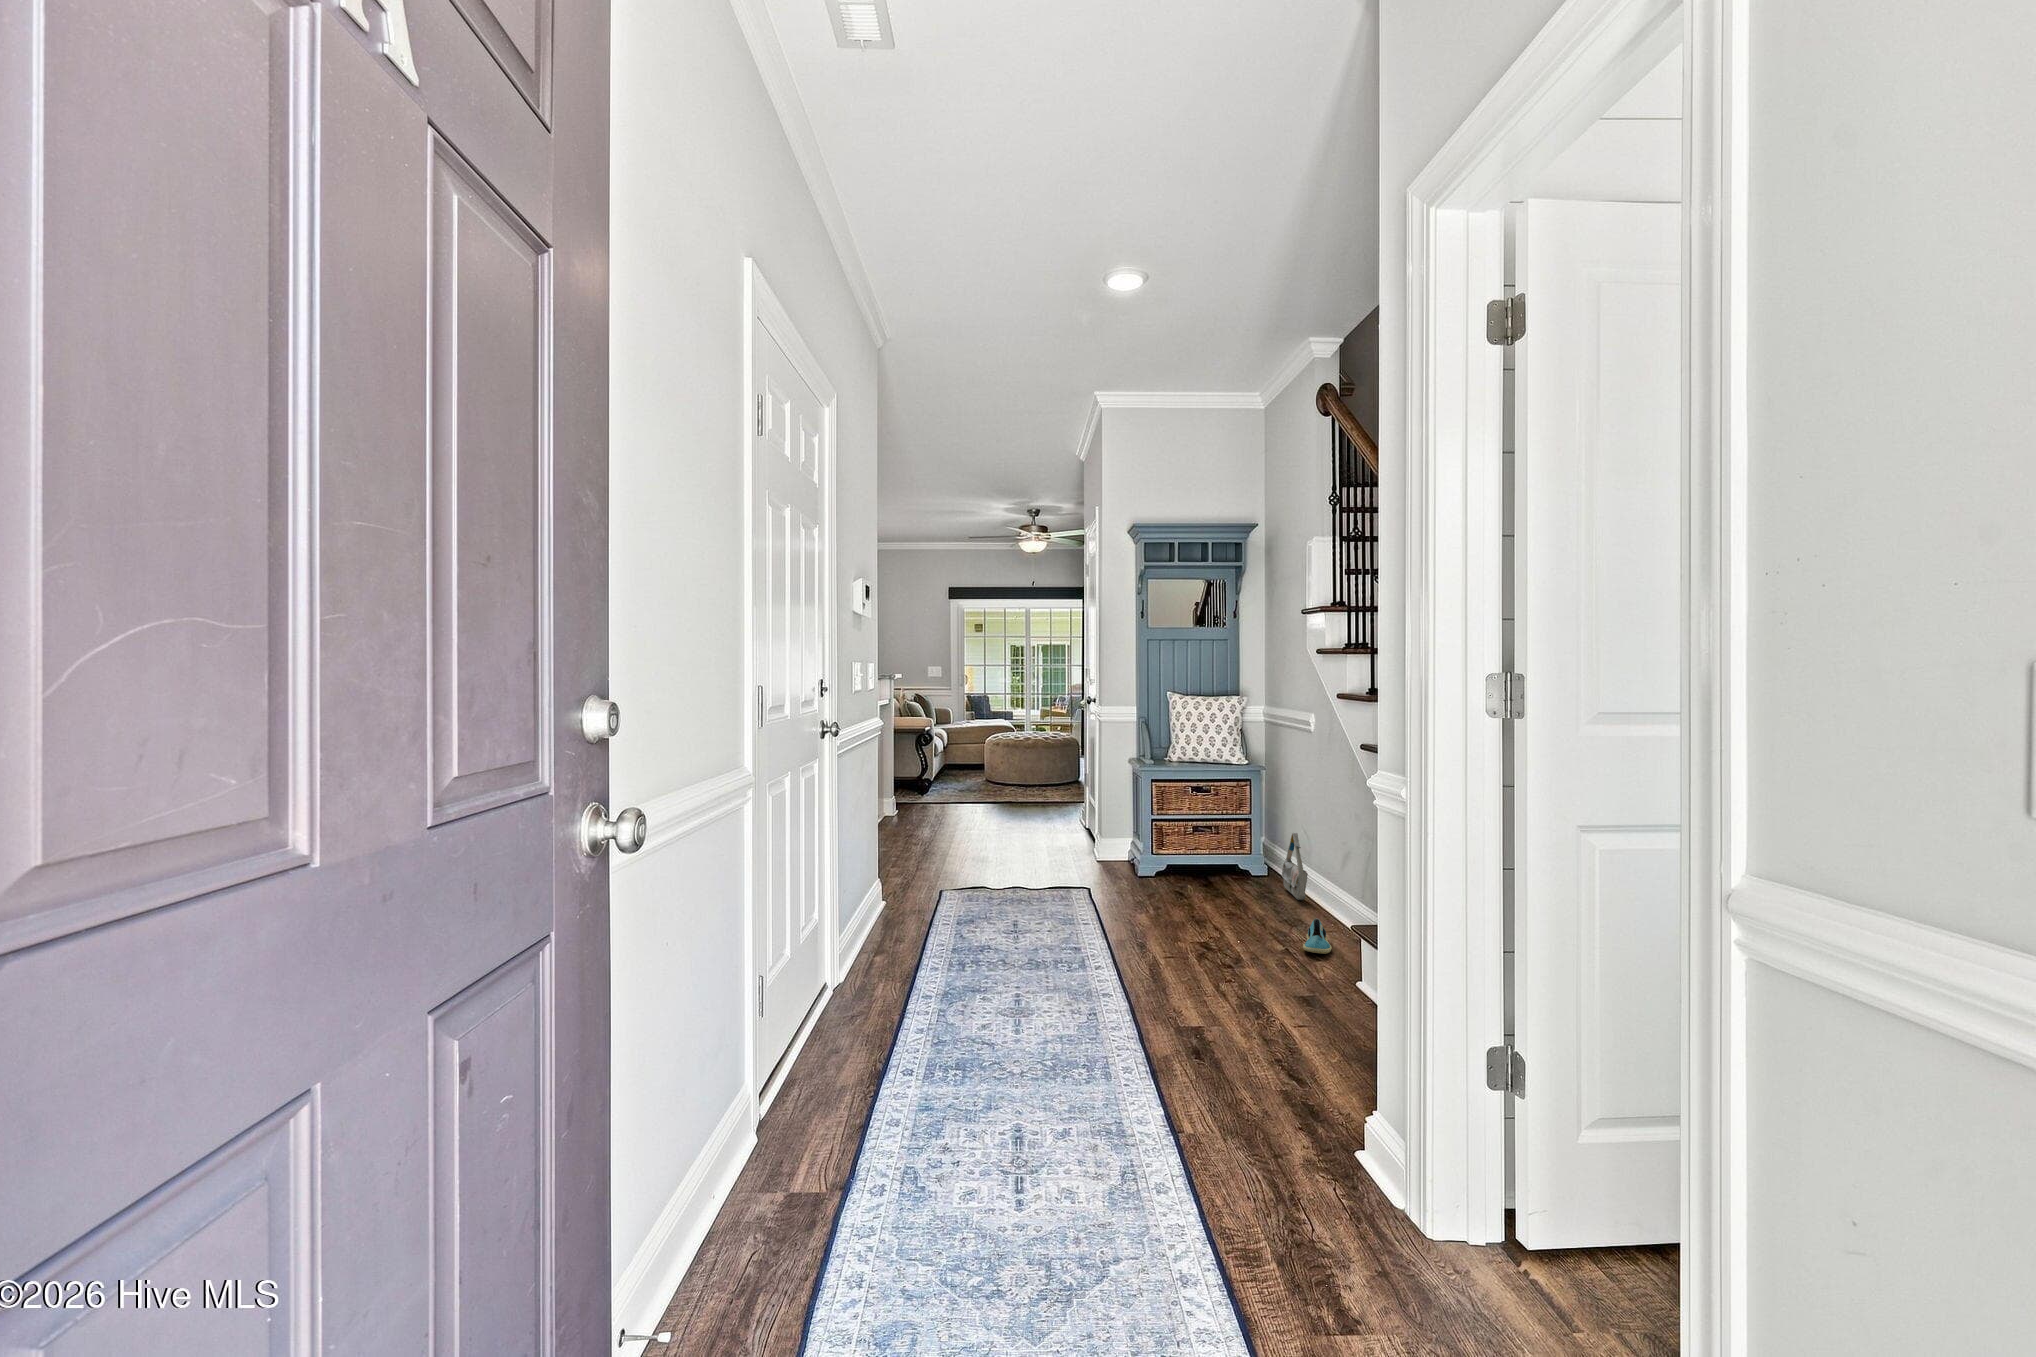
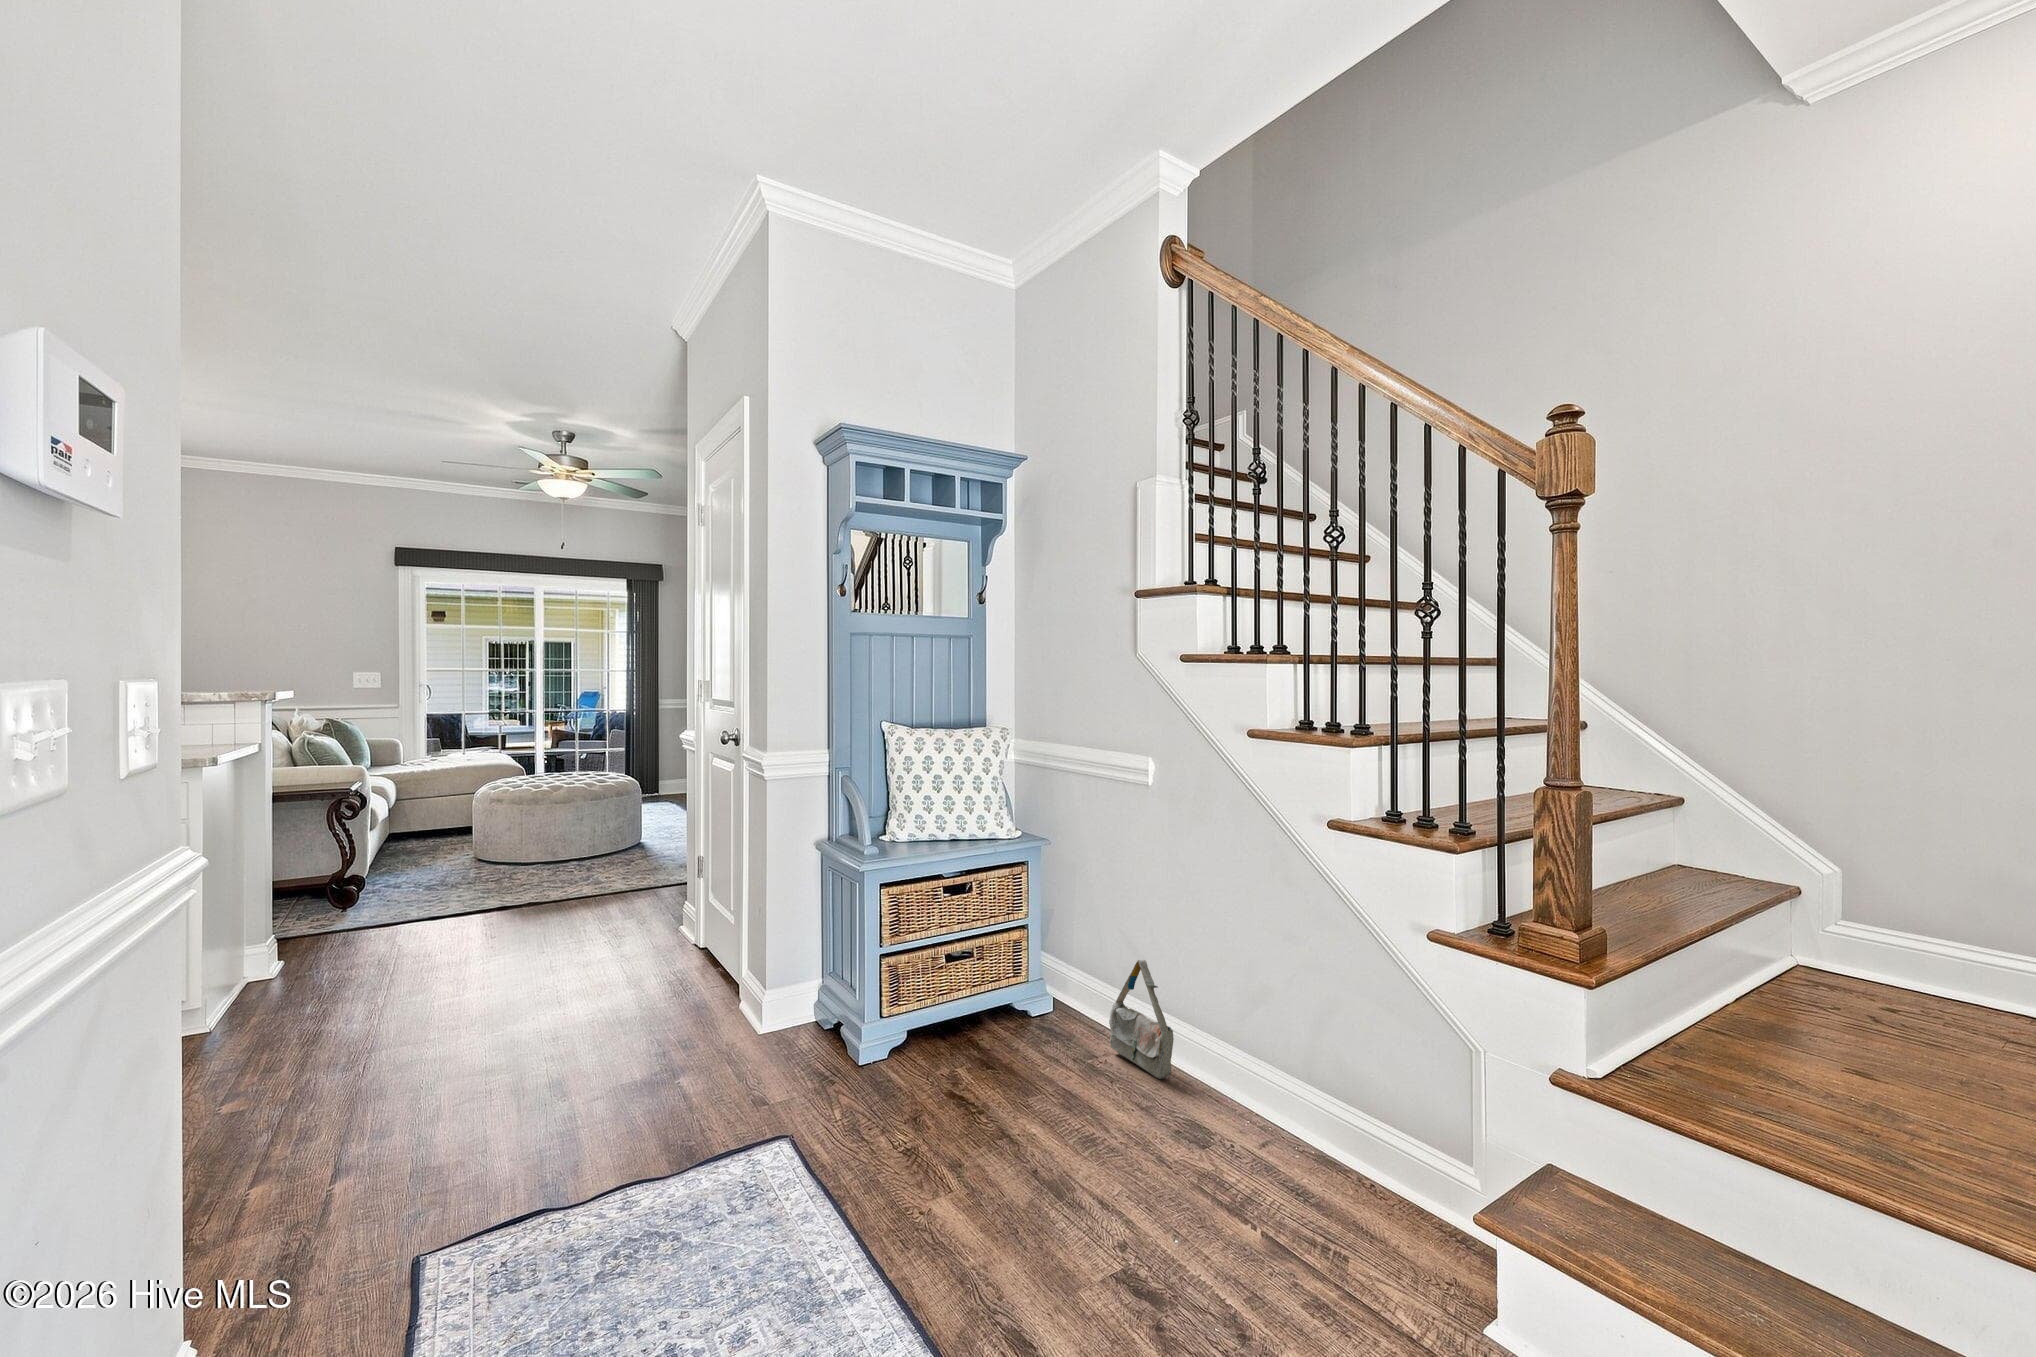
shoe: present [1303,918,1332,954] -> none [1284,1156,1378,1254]

